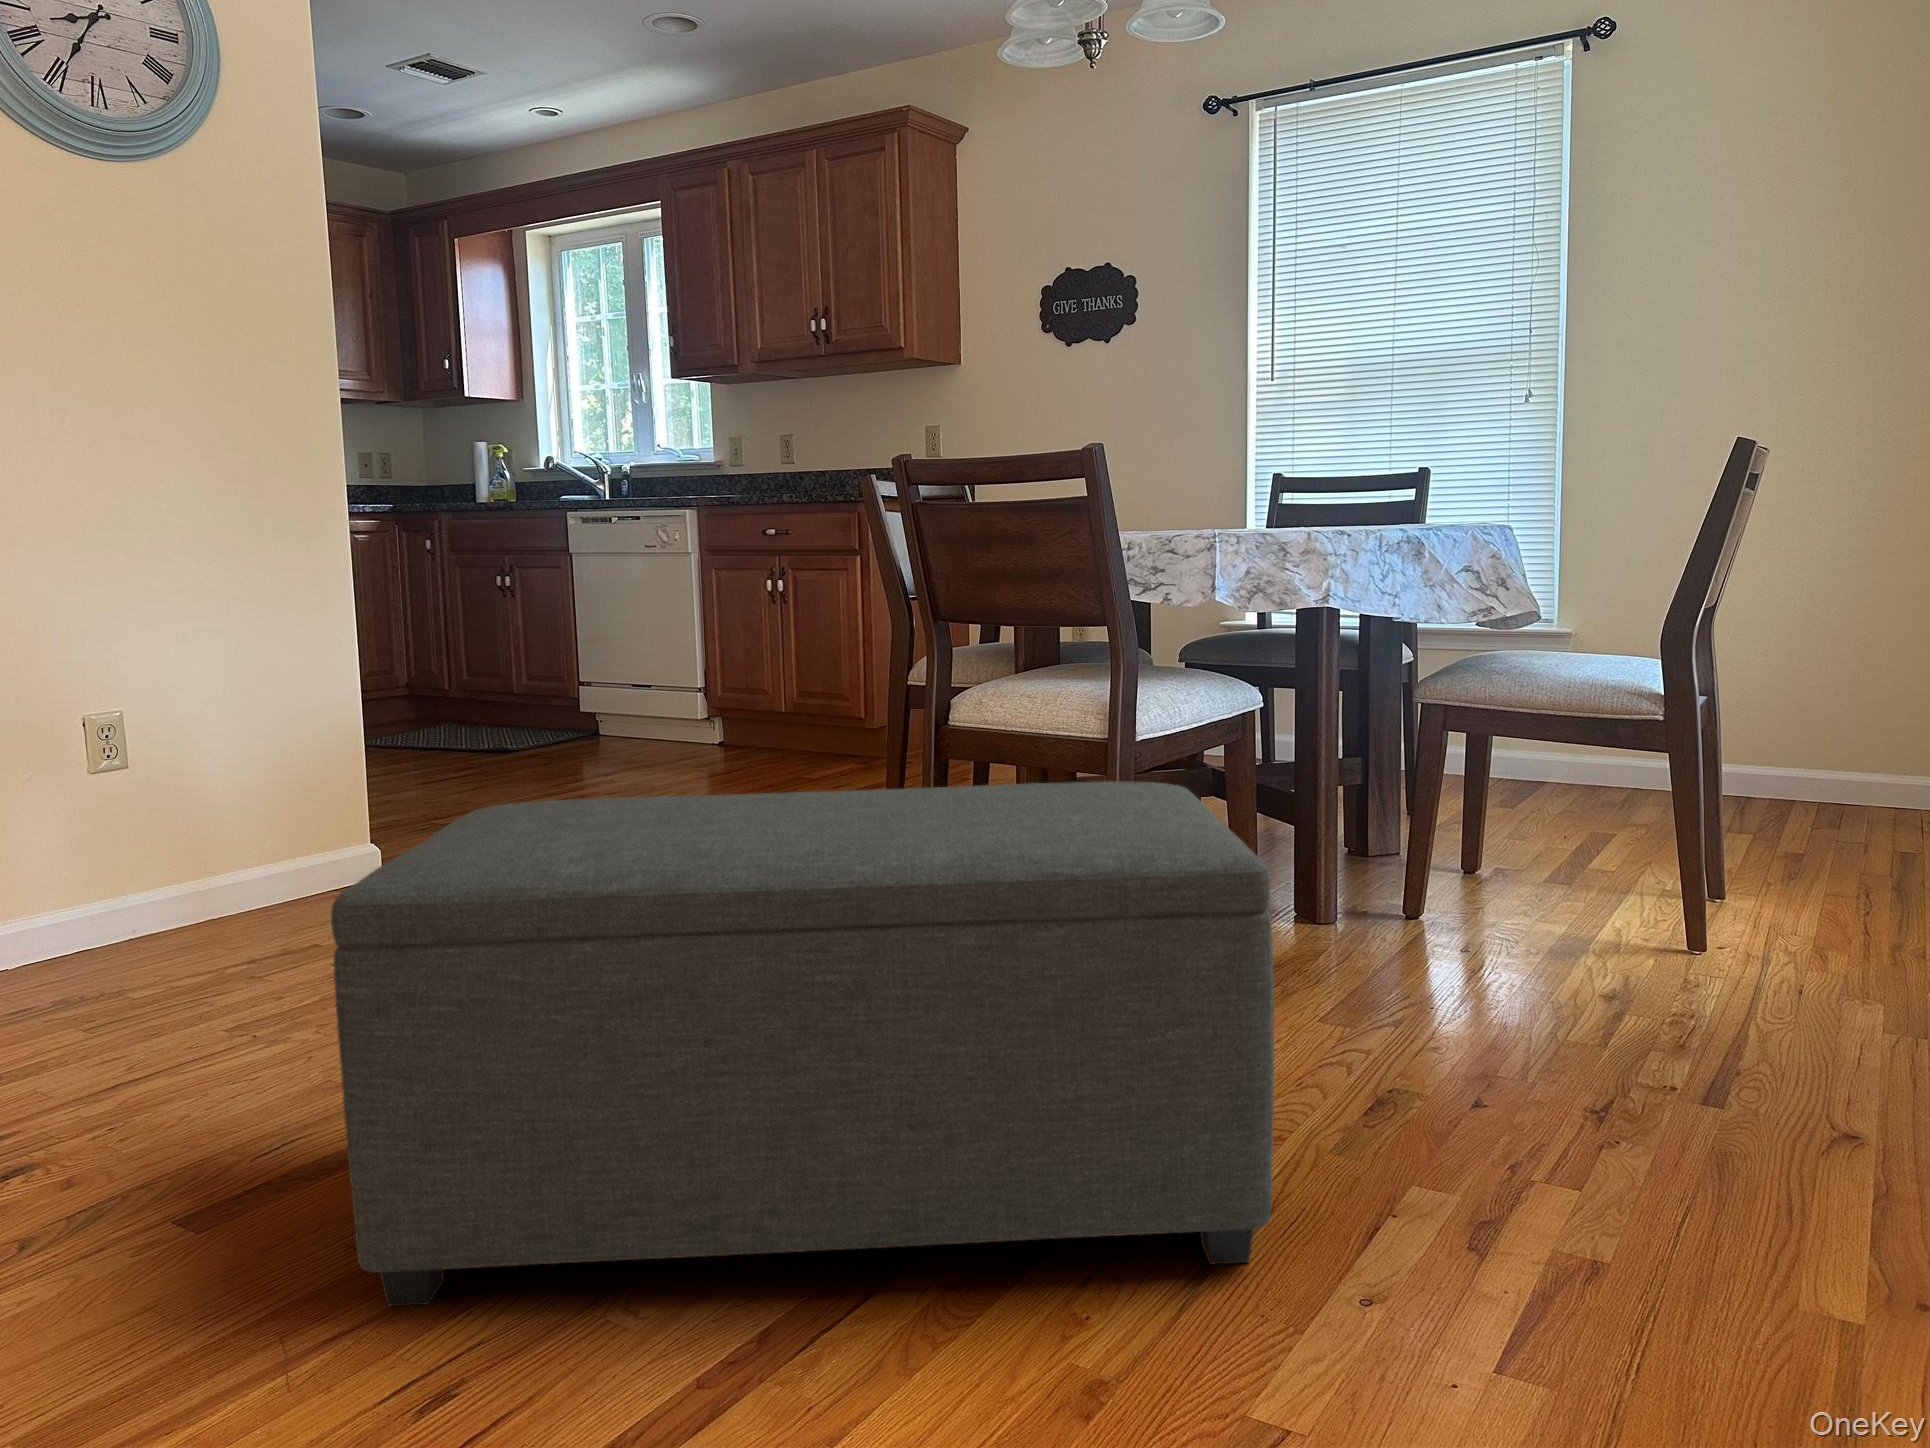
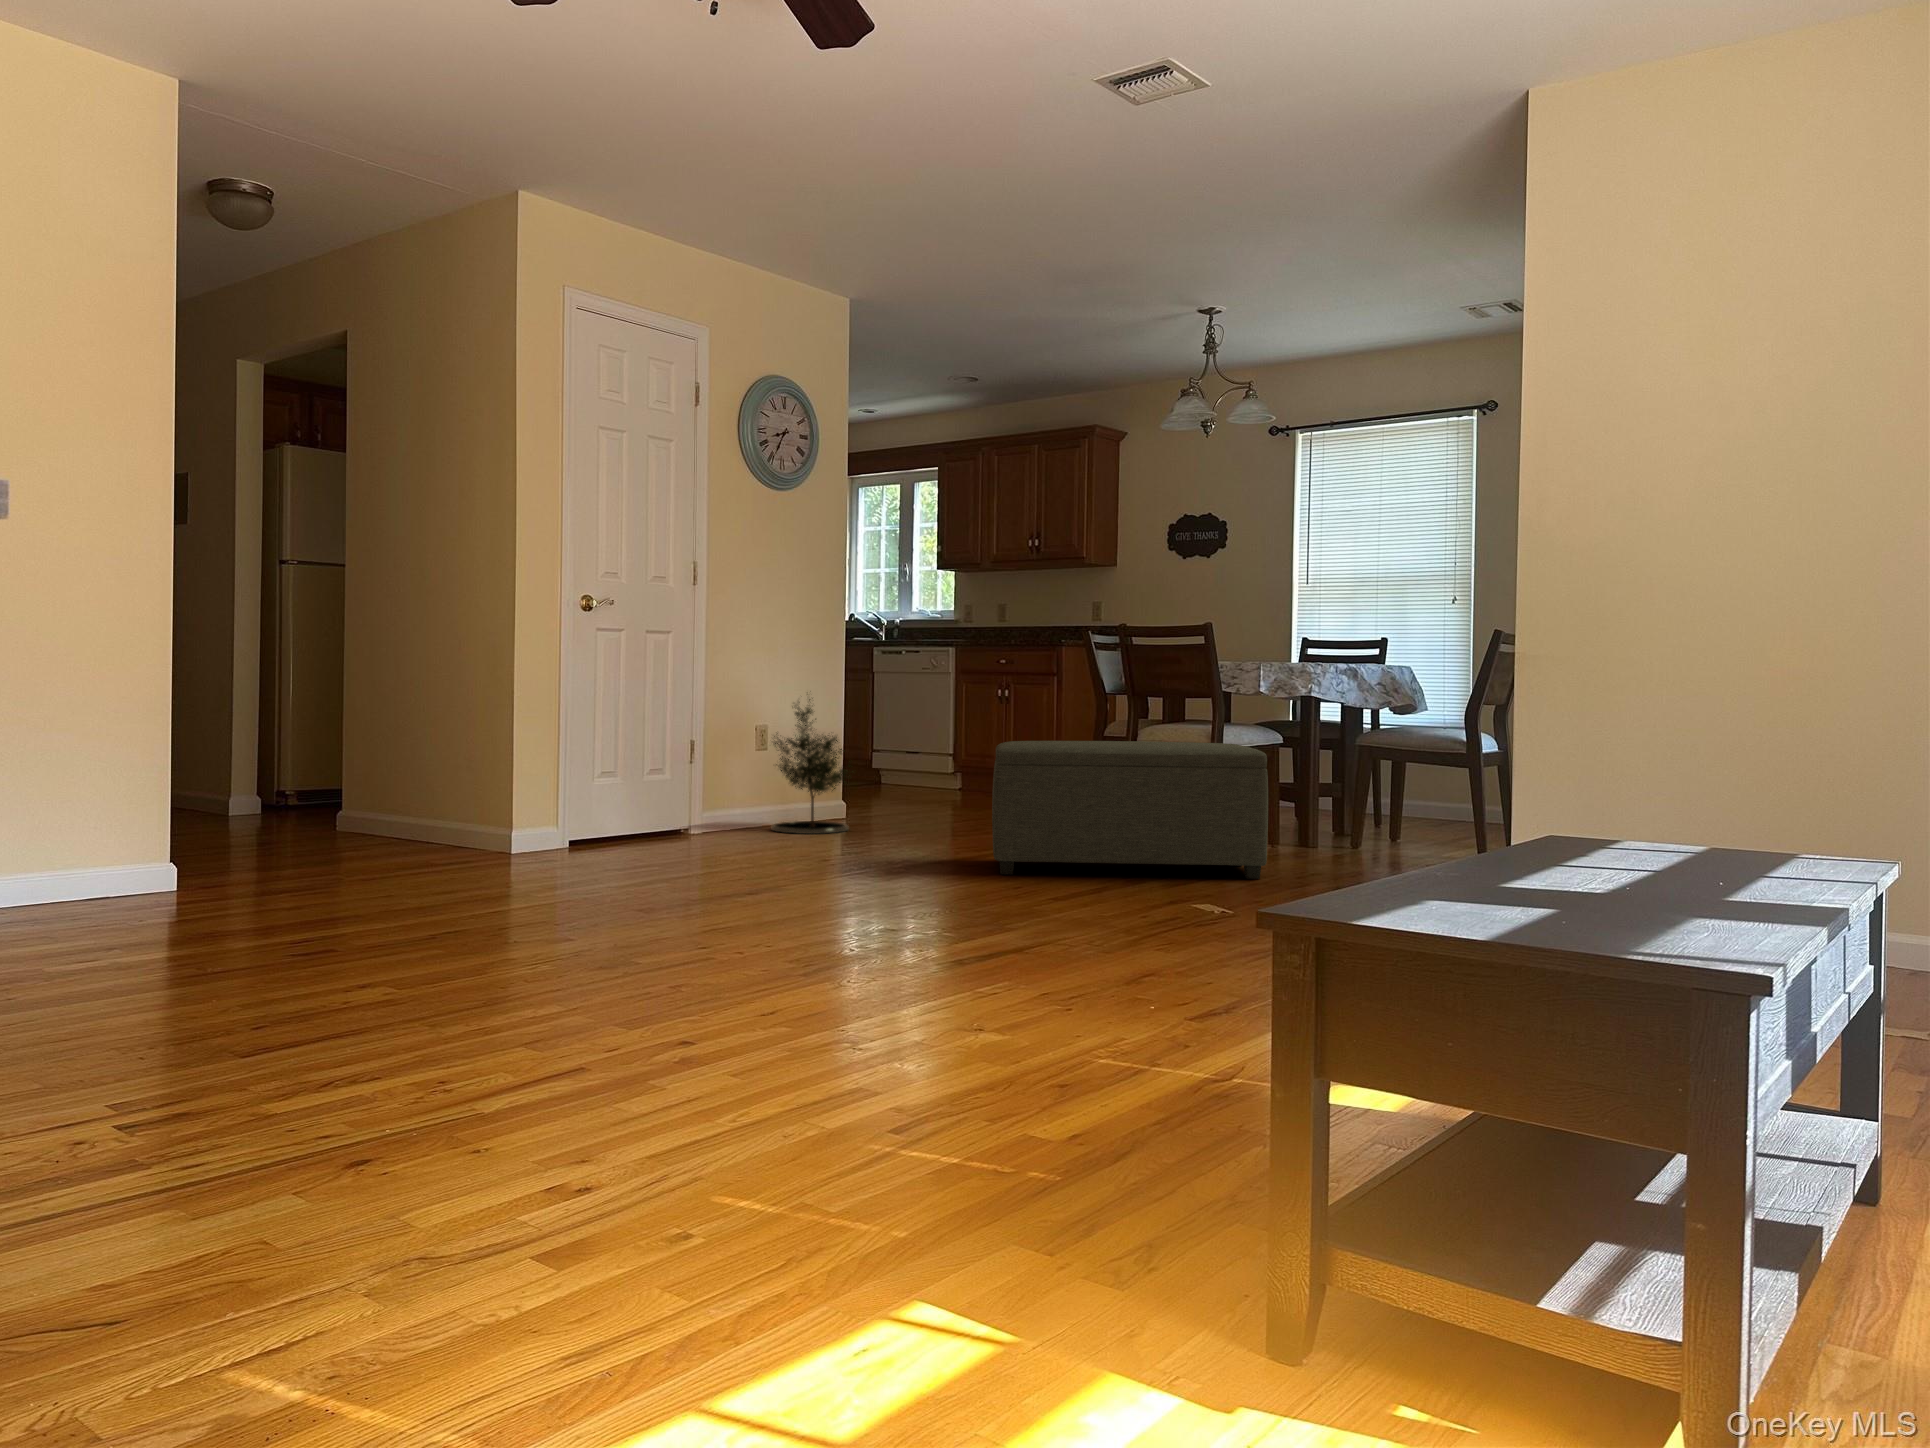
potted tree: none [96,627,321,967] -> present [771,699,852,834]

